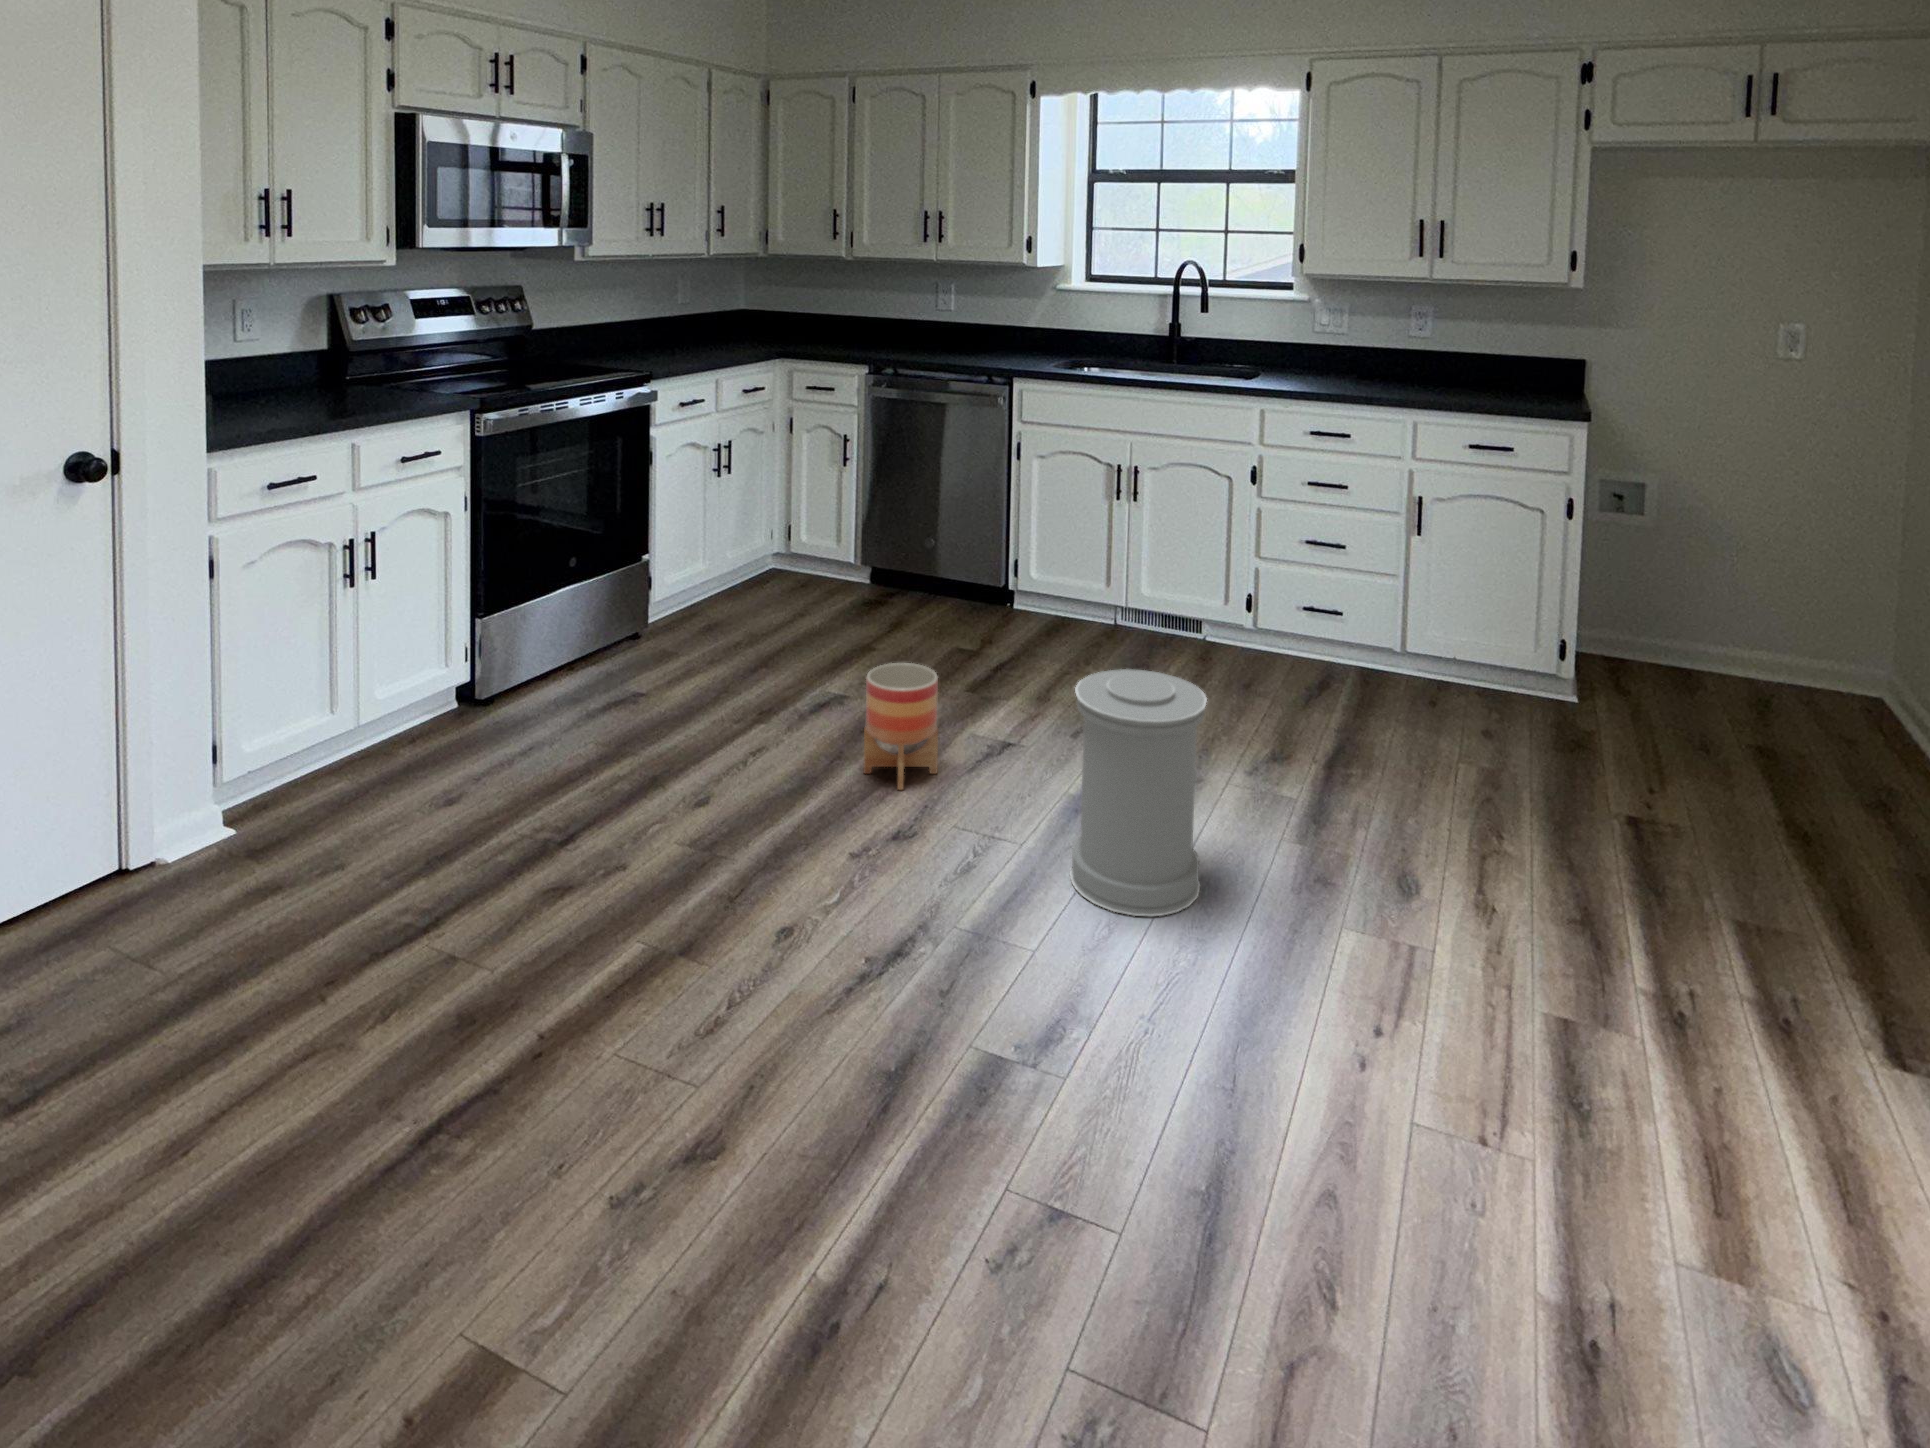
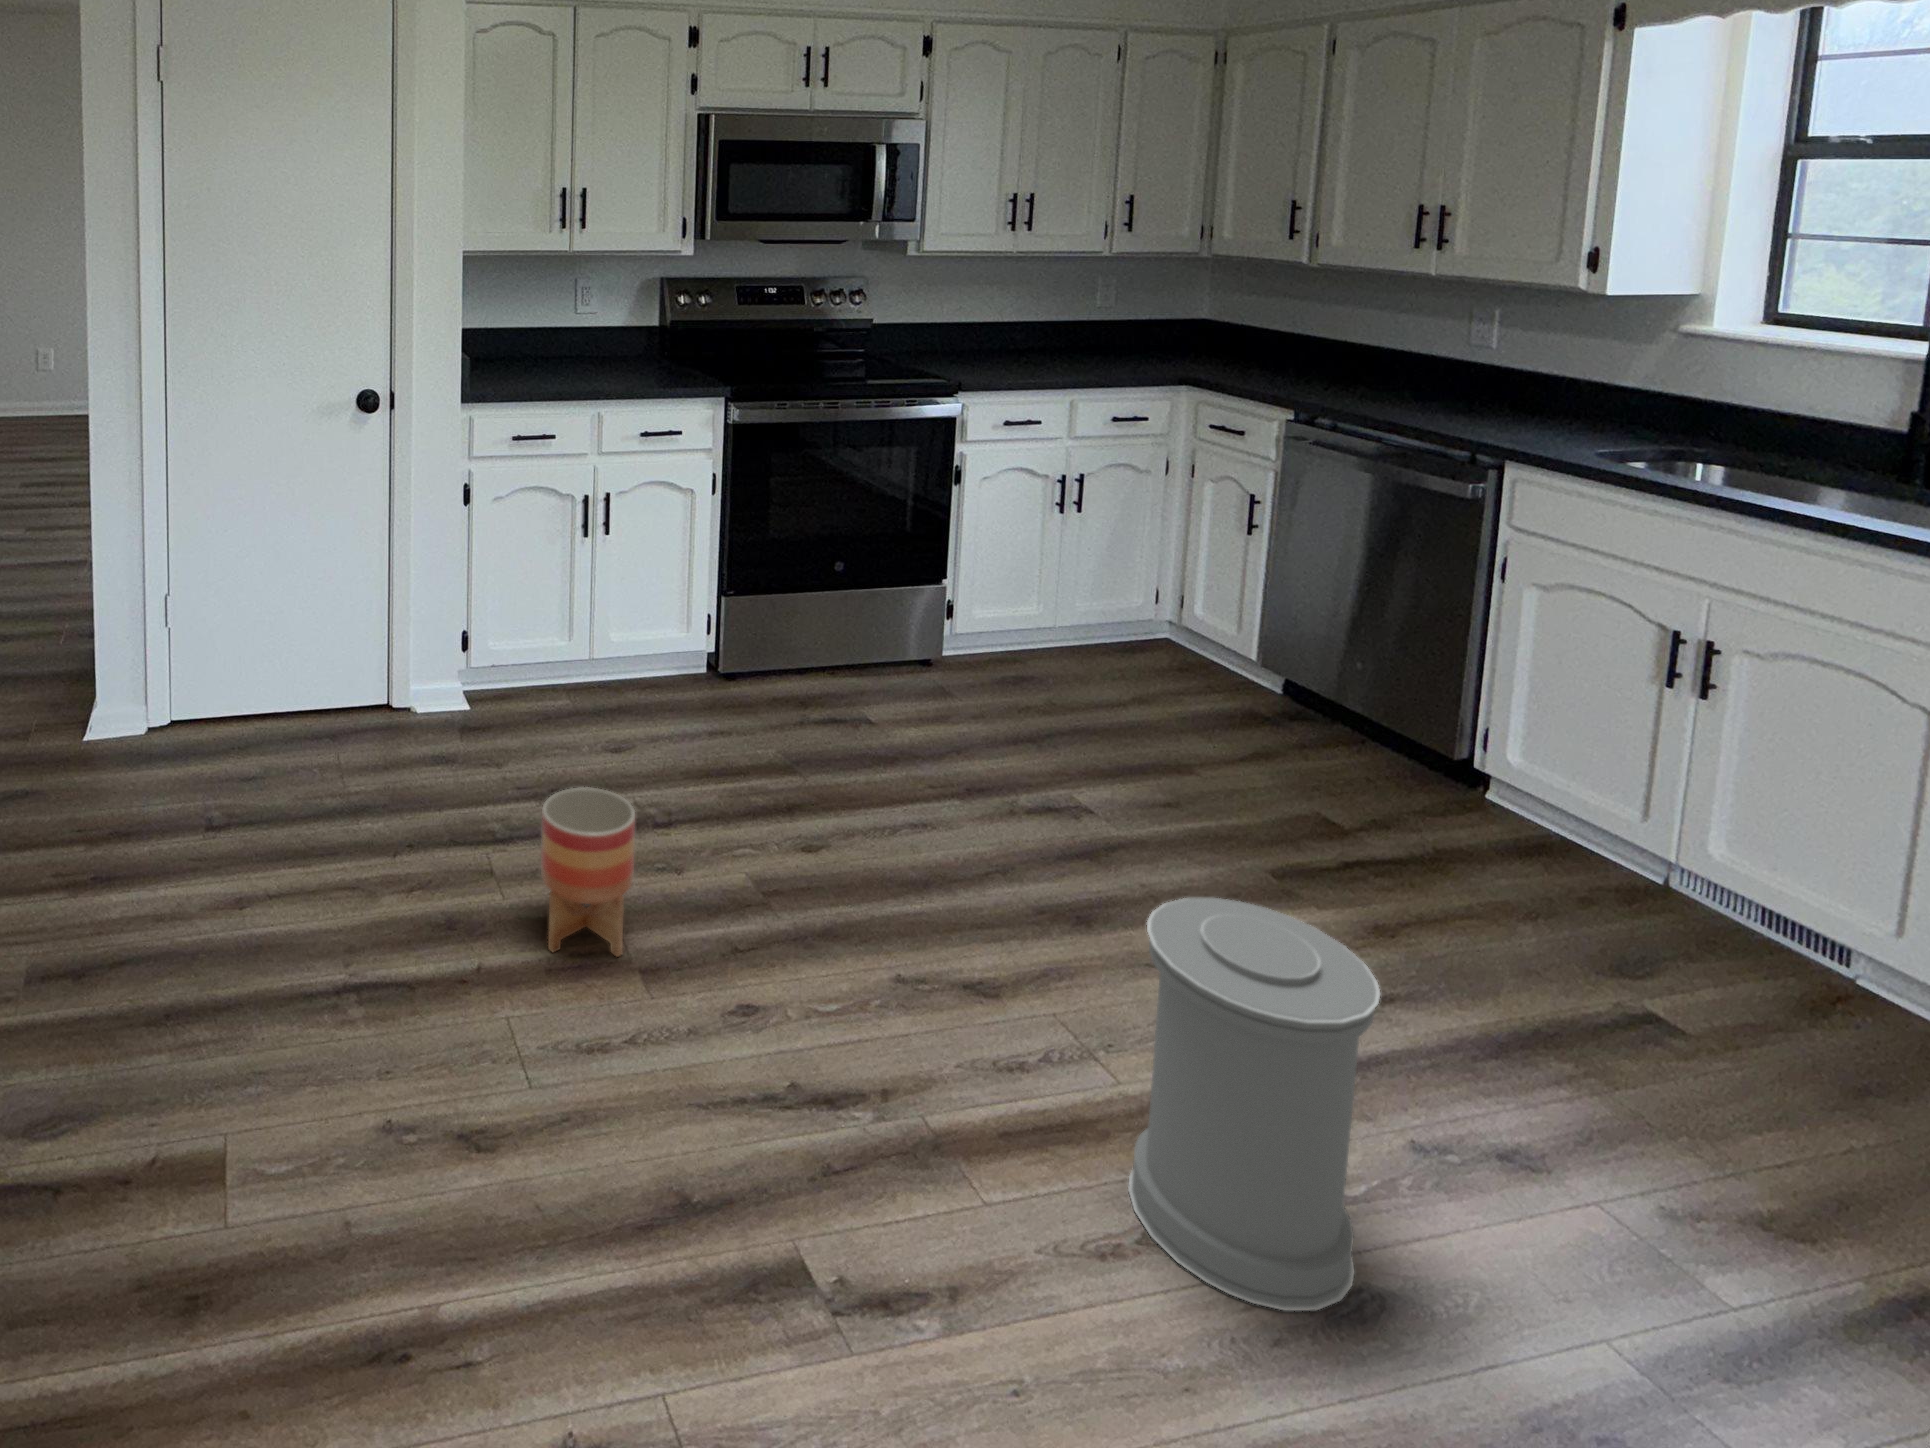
planter: present [864,663,938,790] -> present [541,788,635,957]

